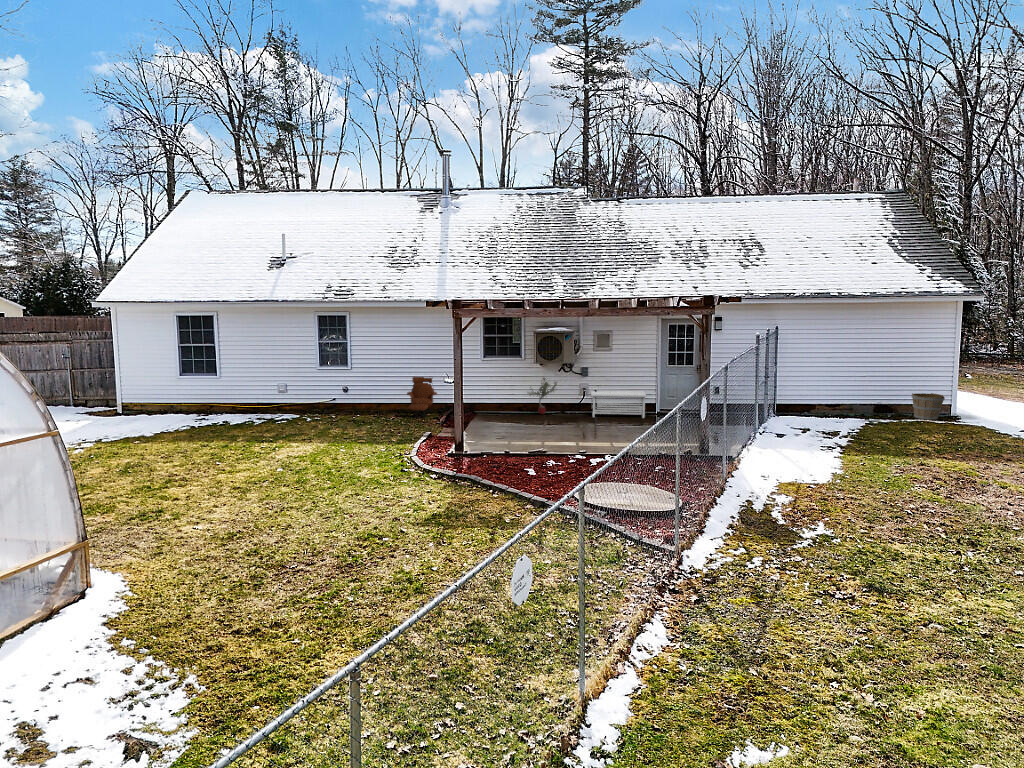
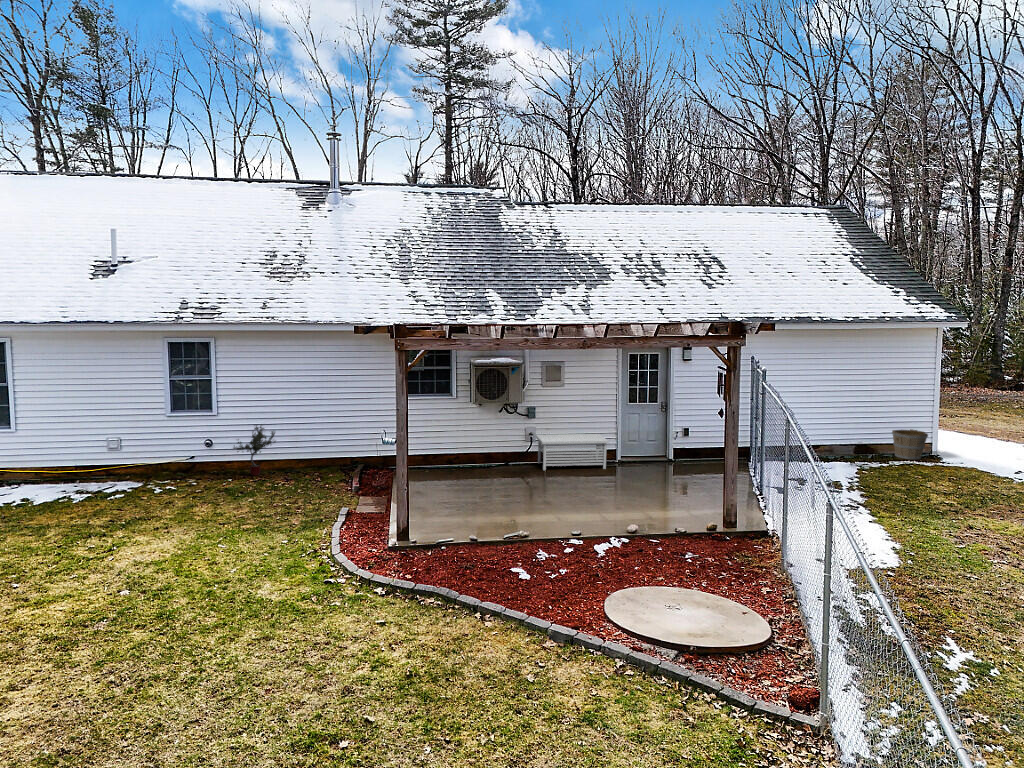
lounge chair: present [407,377,437,419] -> none [297,424,340,483]
potted tree: present [528,378,557,414] -> present [233,424,276,476]

